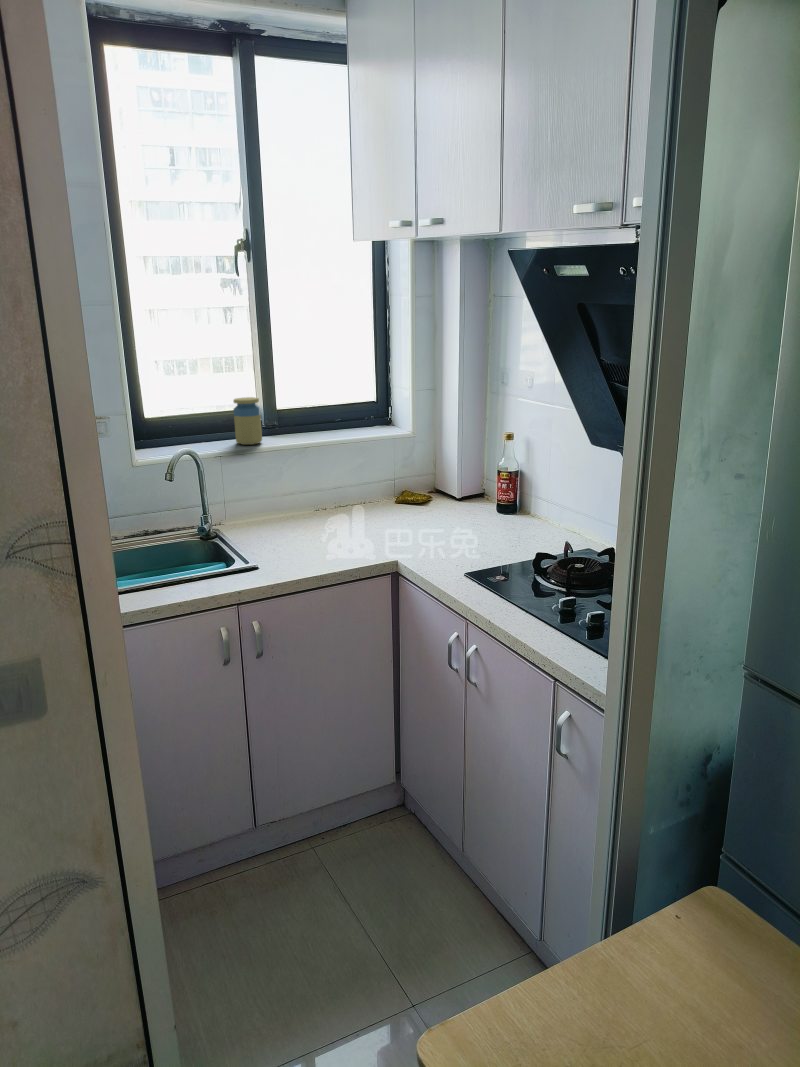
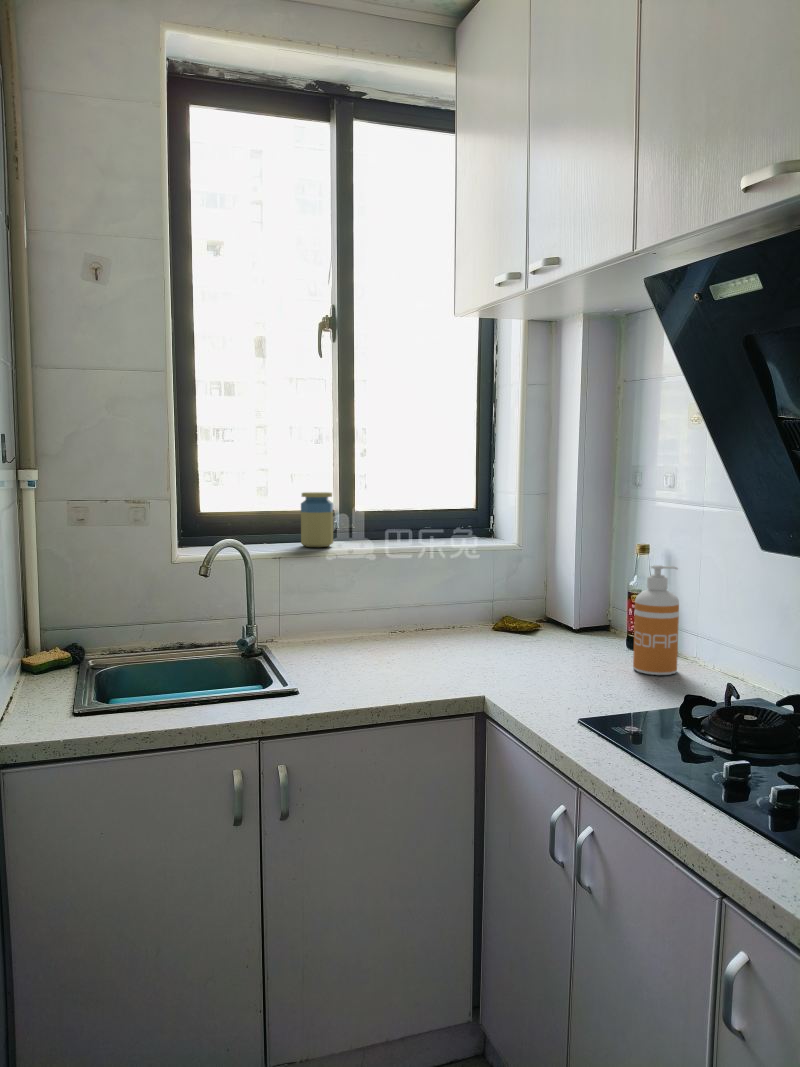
soap dispenser: none [503,453,535,535] -> present [633,565,679,675]

